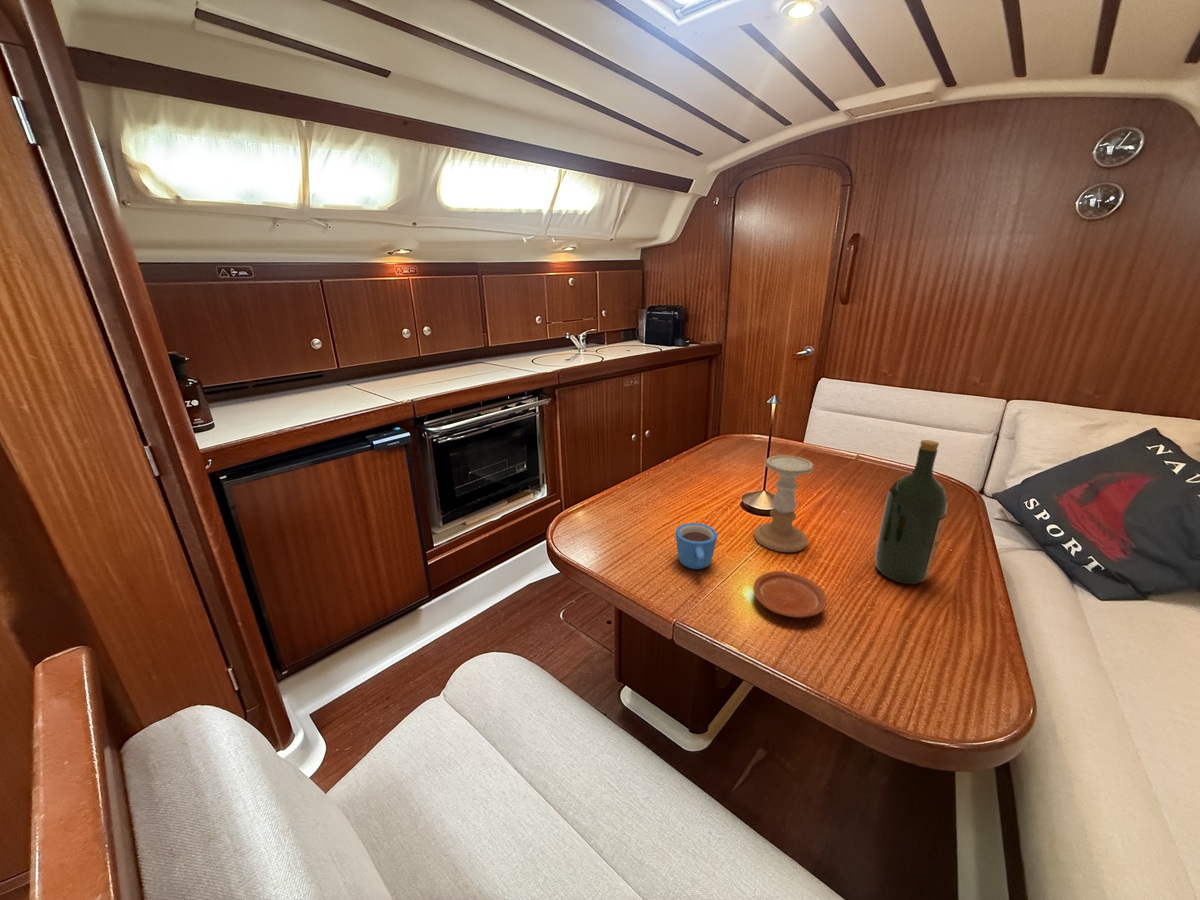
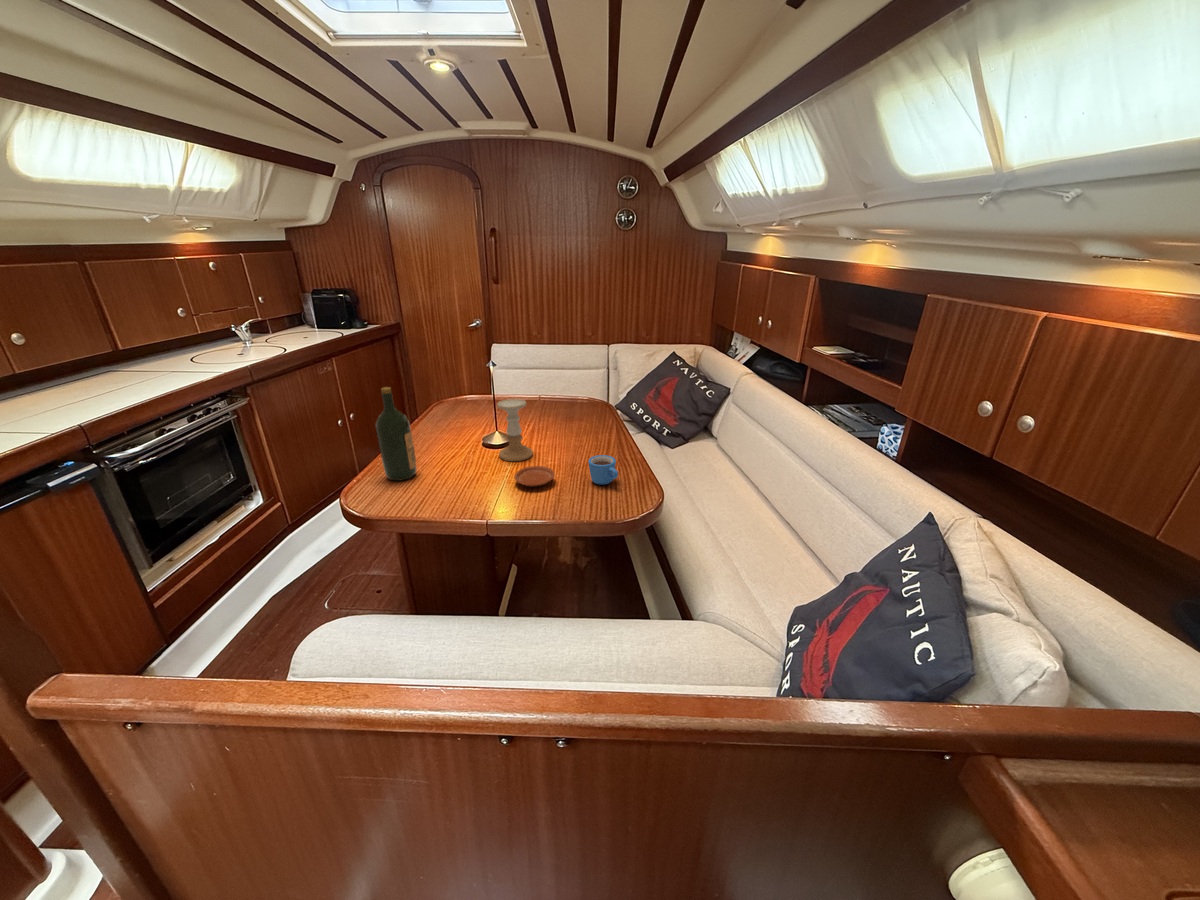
wine bottle: present [875,440,948,584] -> present [376,387,416,481]
mug: present [675,523,717,569] -> present [588,455,618,485]

